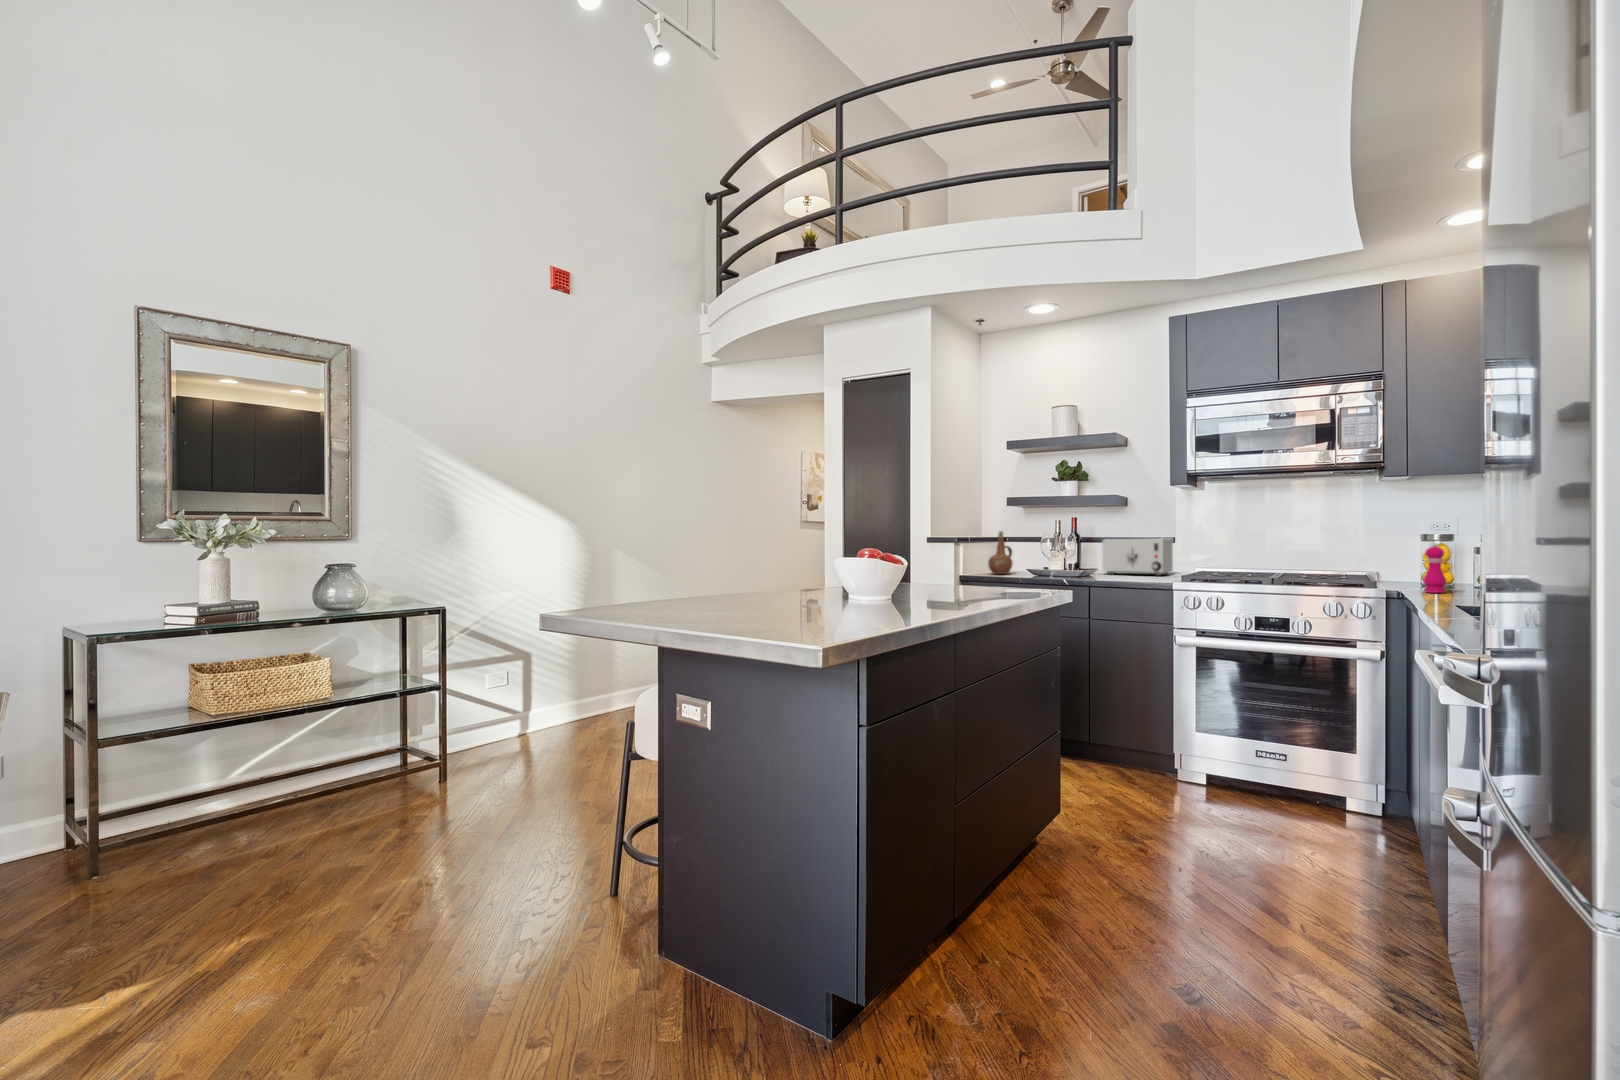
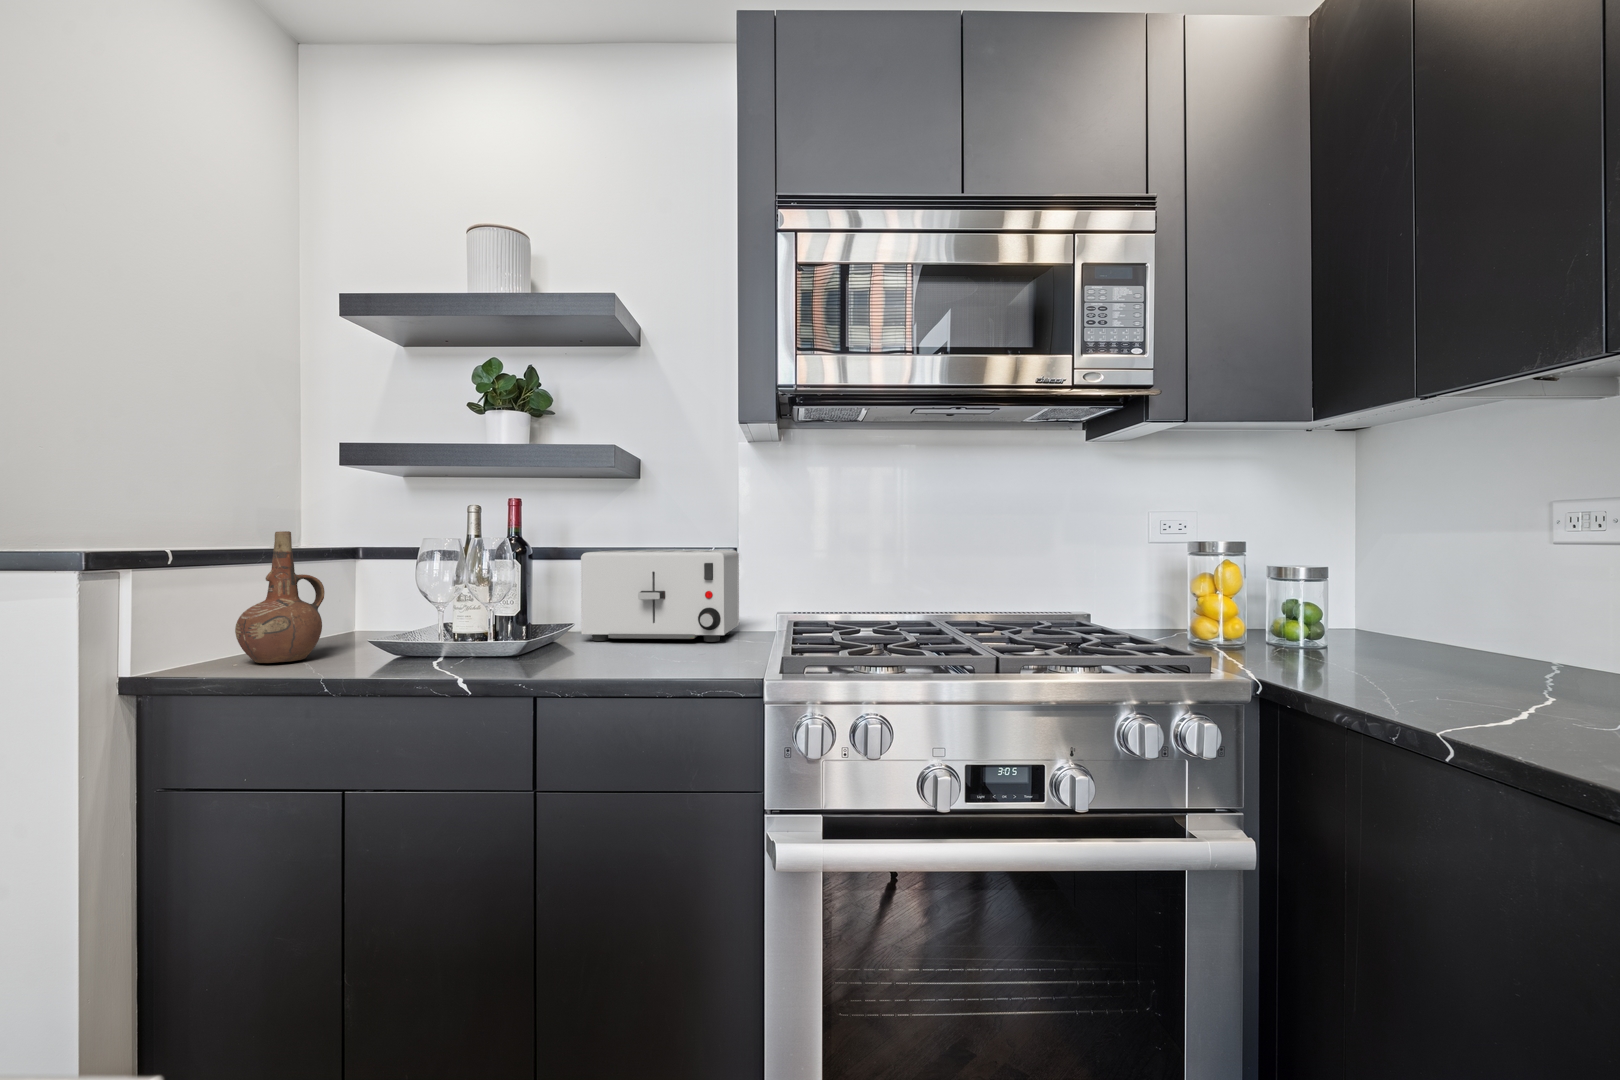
pepper mill: present [1423,543,1447,593] -> none [1368,566,1426,698]

